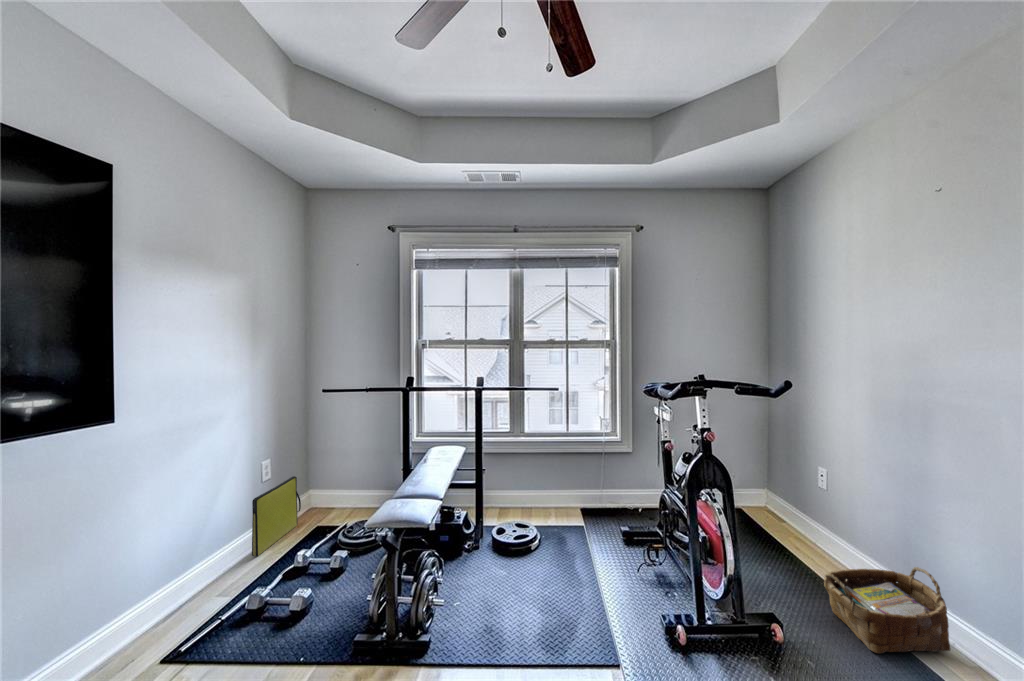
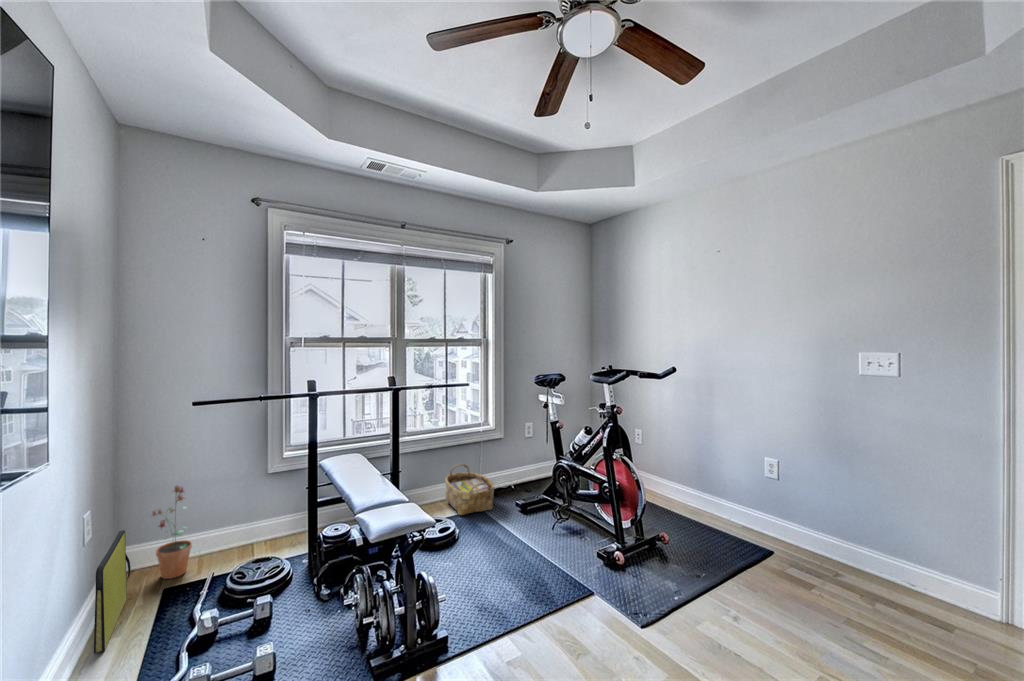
potted plant: none [318,451,344,519] -> present [153,486,192,579]
woven basket: present [824,567,950,653] -> present [445,464,494,515]

